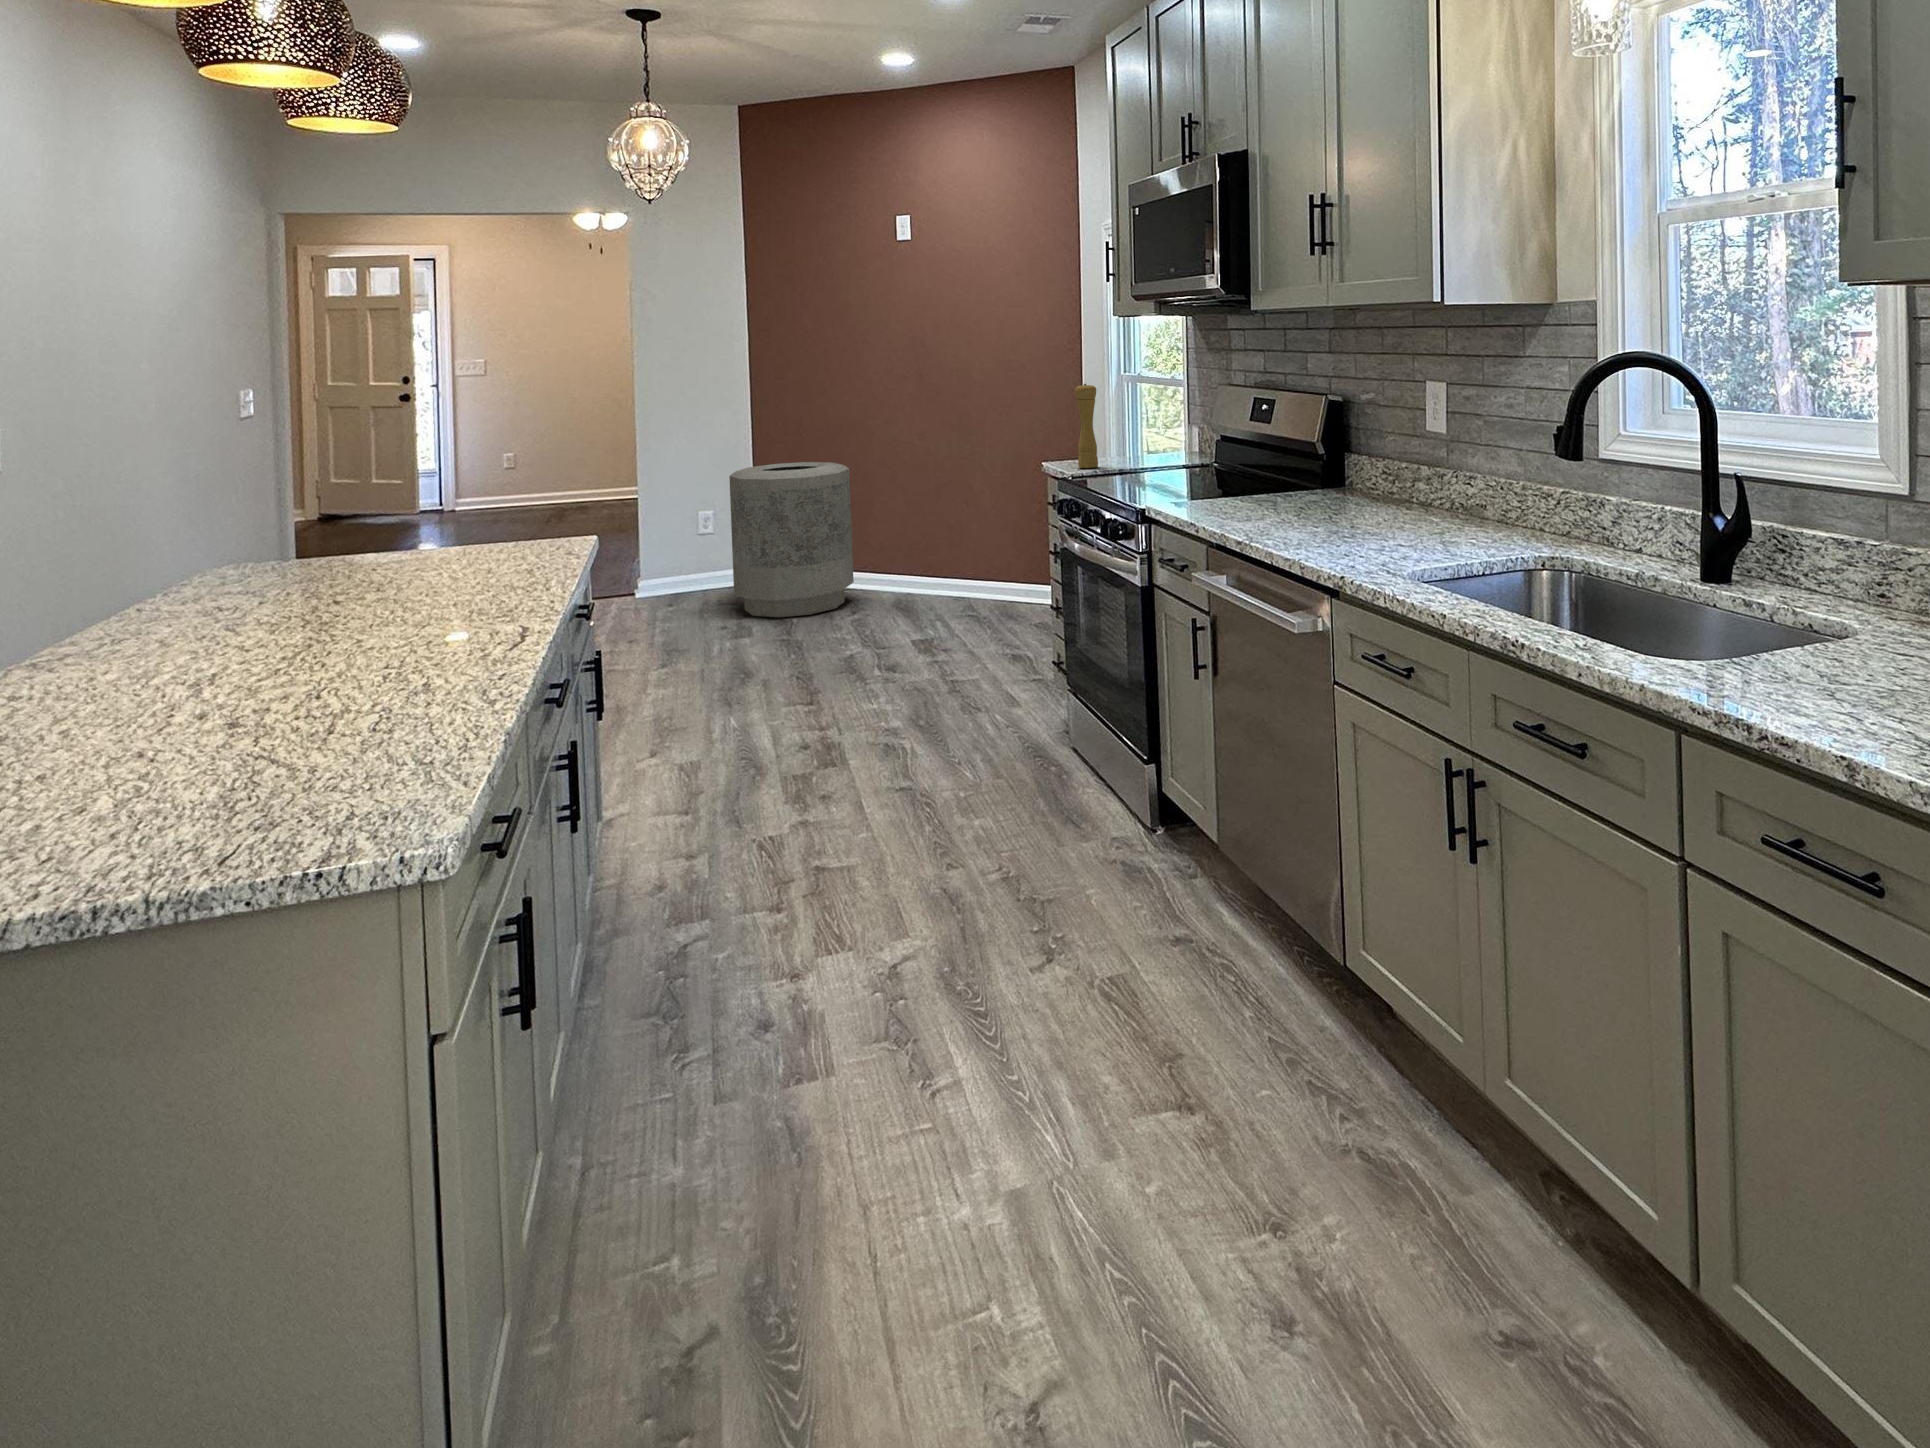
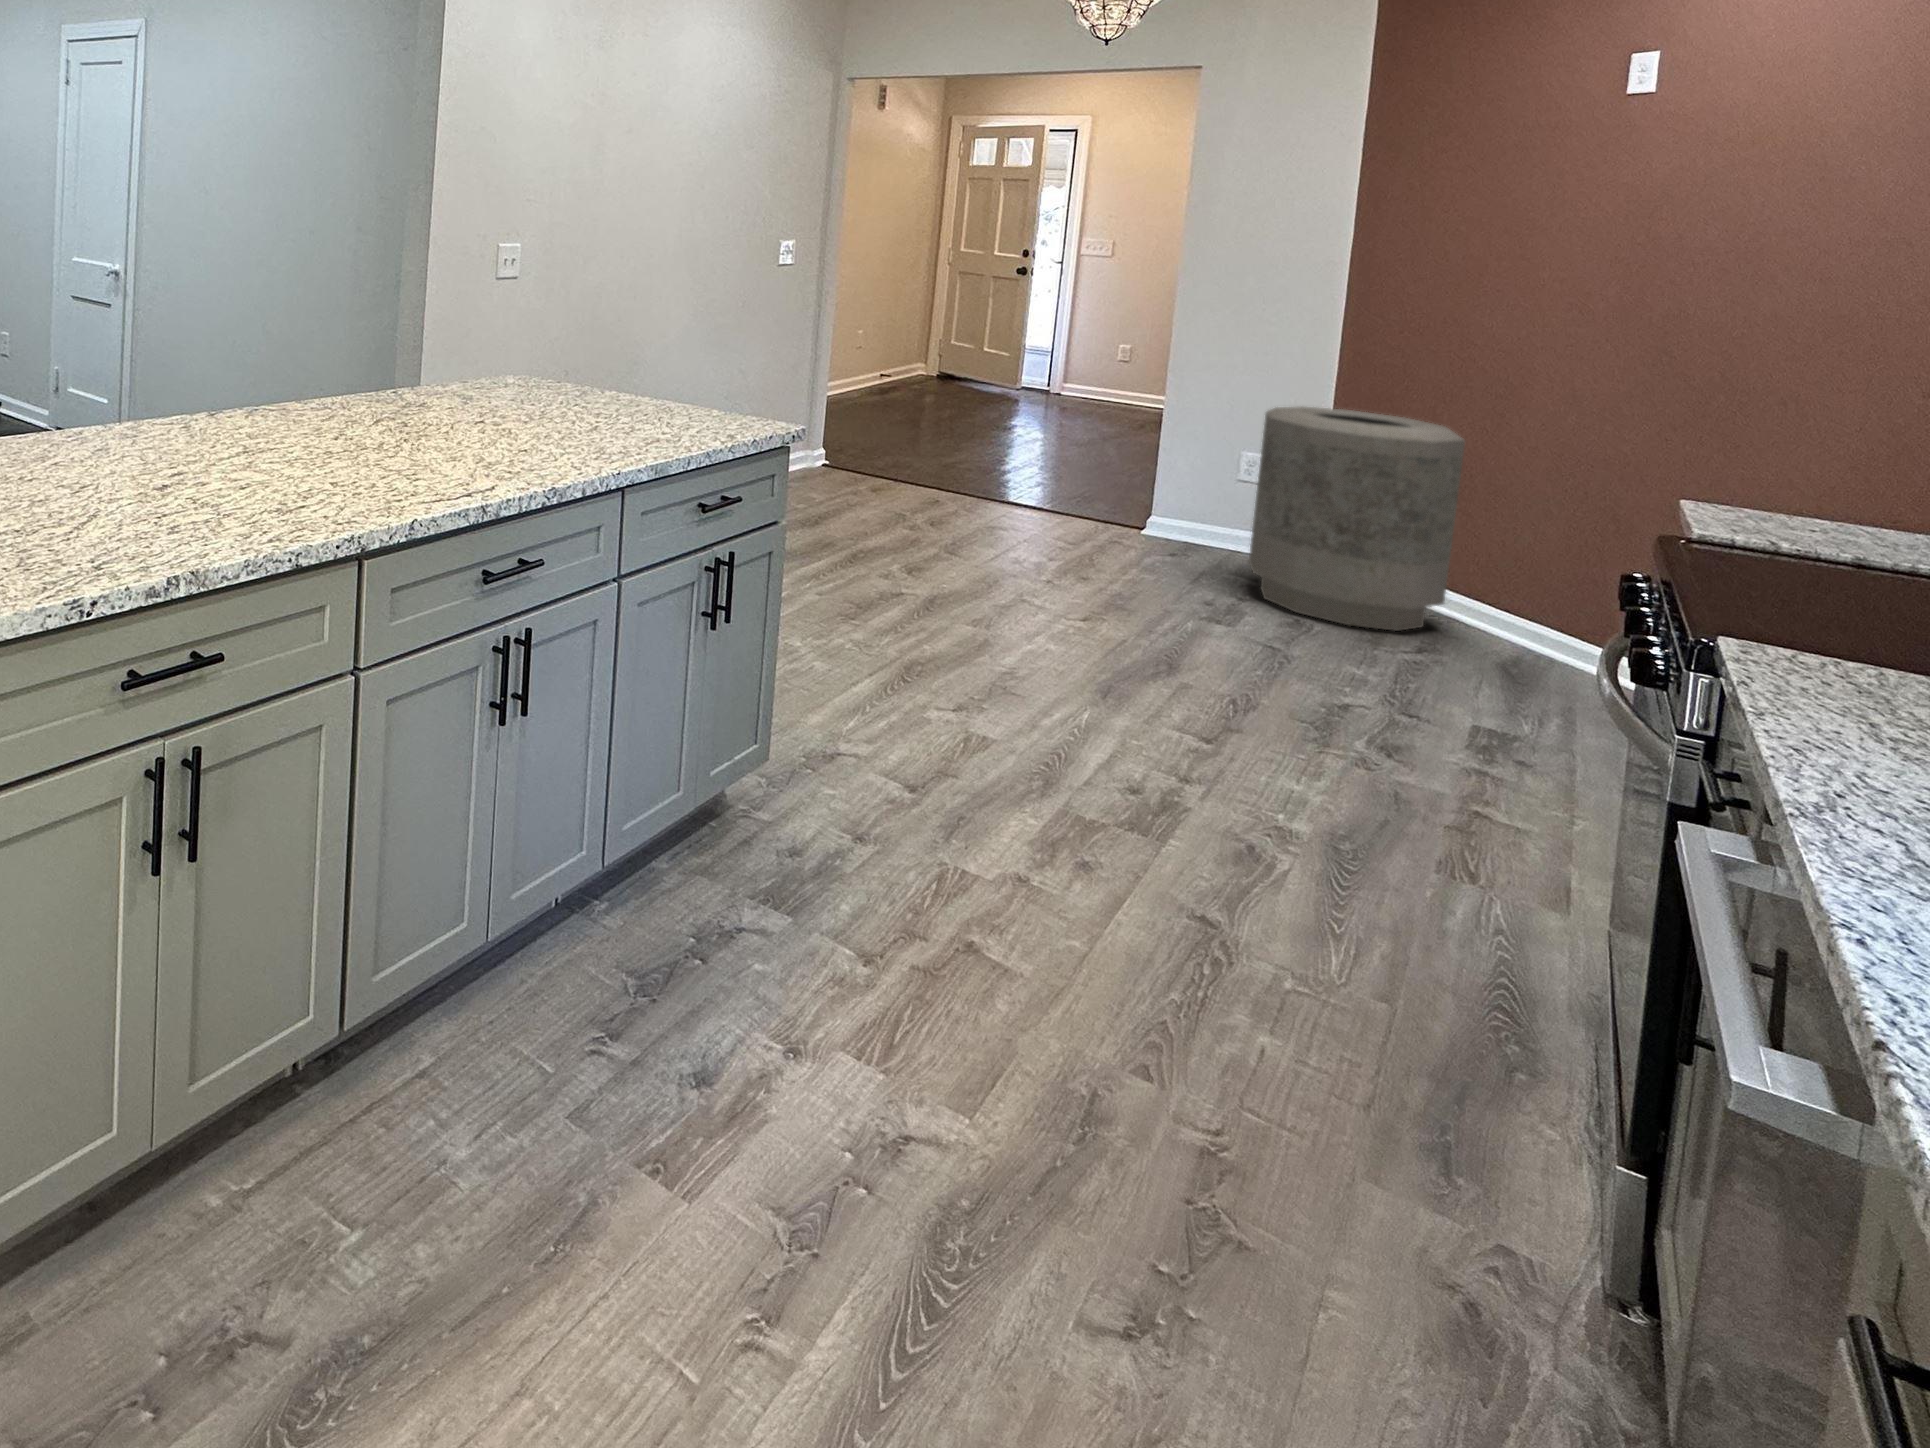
pepper mill: present [1075,384,1098,468] -> none [1797,371,1884,541]

